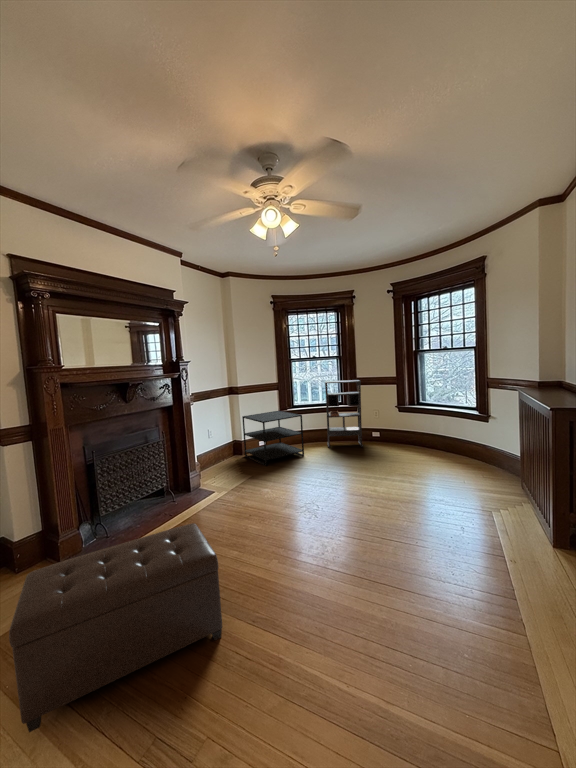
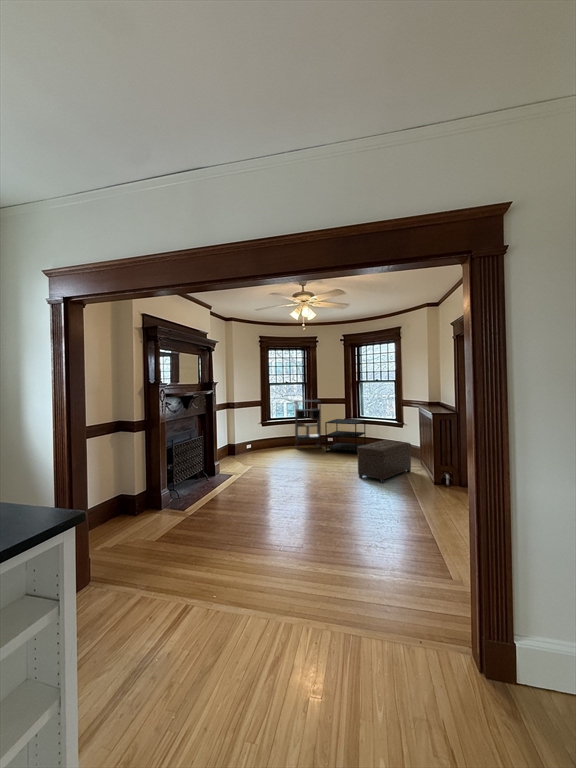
side table: present [242,411,304,466] -> present [325,419,366,455]
ottoman: present [9,523,222,732] -> present [357,440,411,483]

